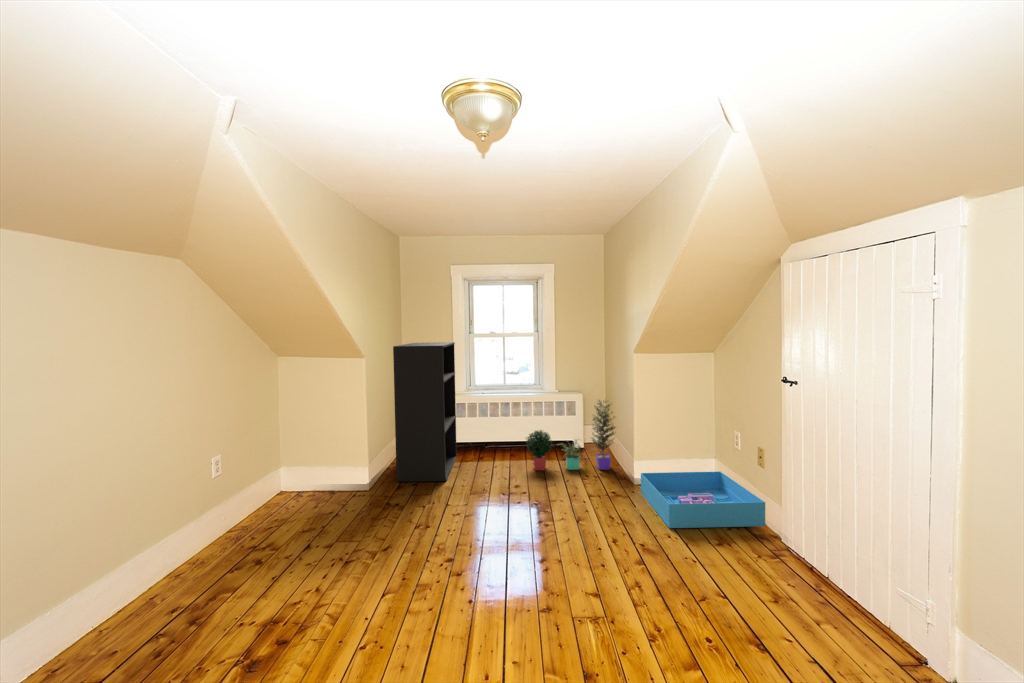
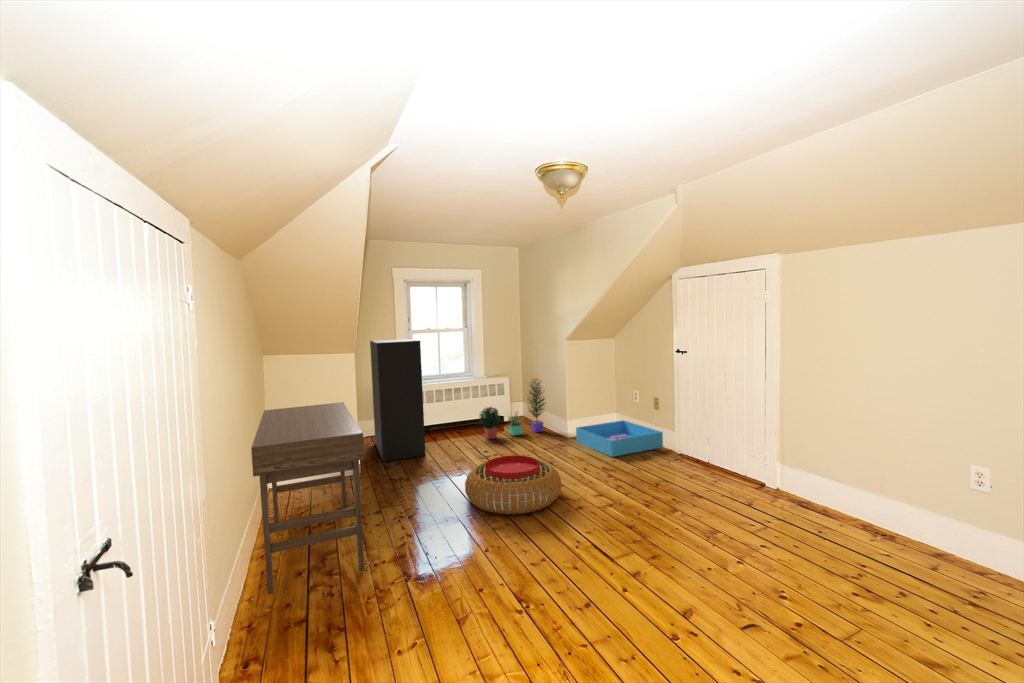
desk: none [57,414,303,645] -> present [251,402,364,594]
pouf: none [408,507,543,602] -> present [465,456,561,514]

